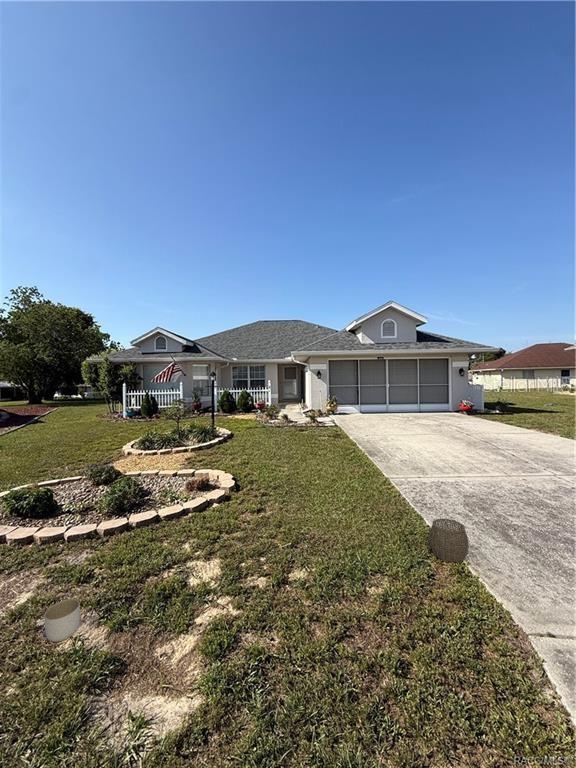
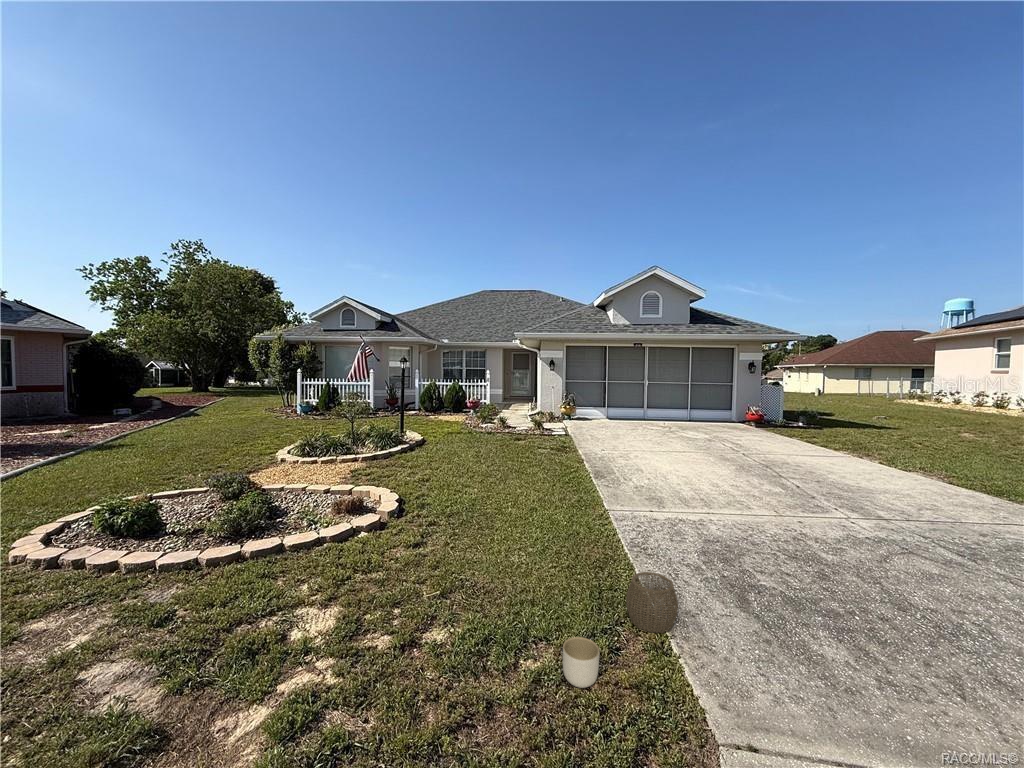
planter: present [44,599,80,642] -> present [563,637,600,688]

